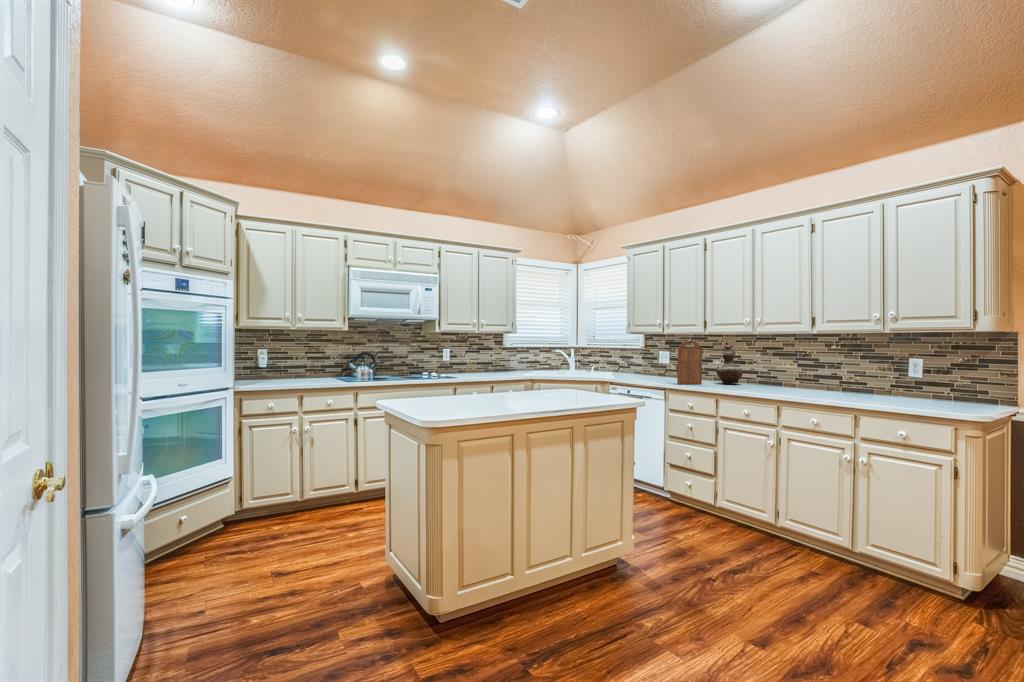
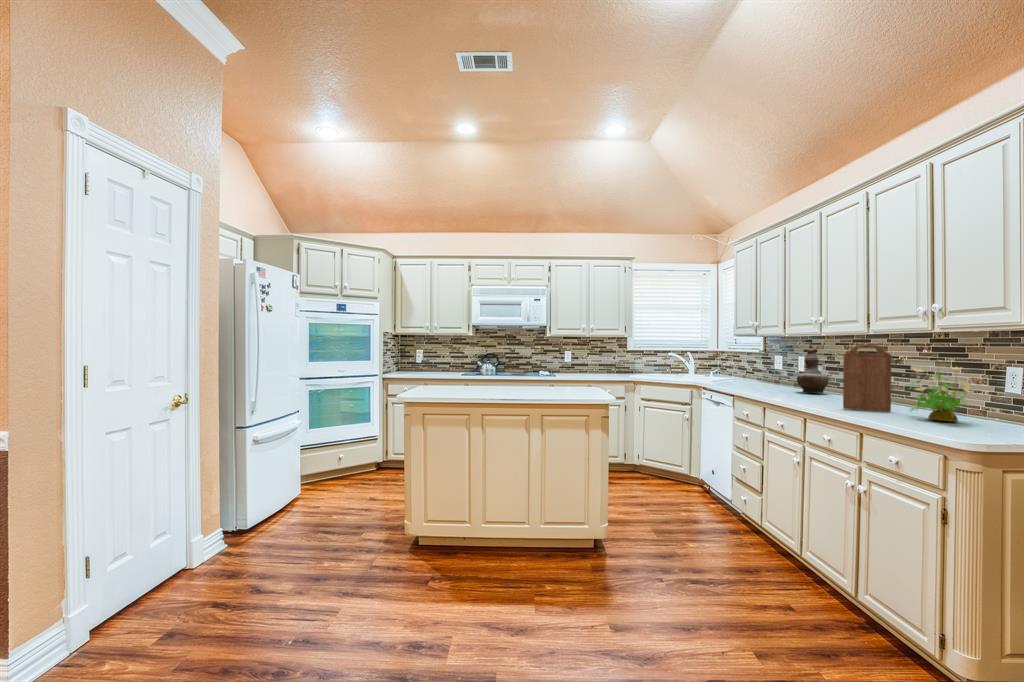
cutting board: present [677,341,702,384] -> present [843,345,891,412]
potted plant: none [863,354,923,401] -> present [909,360,972,422]

